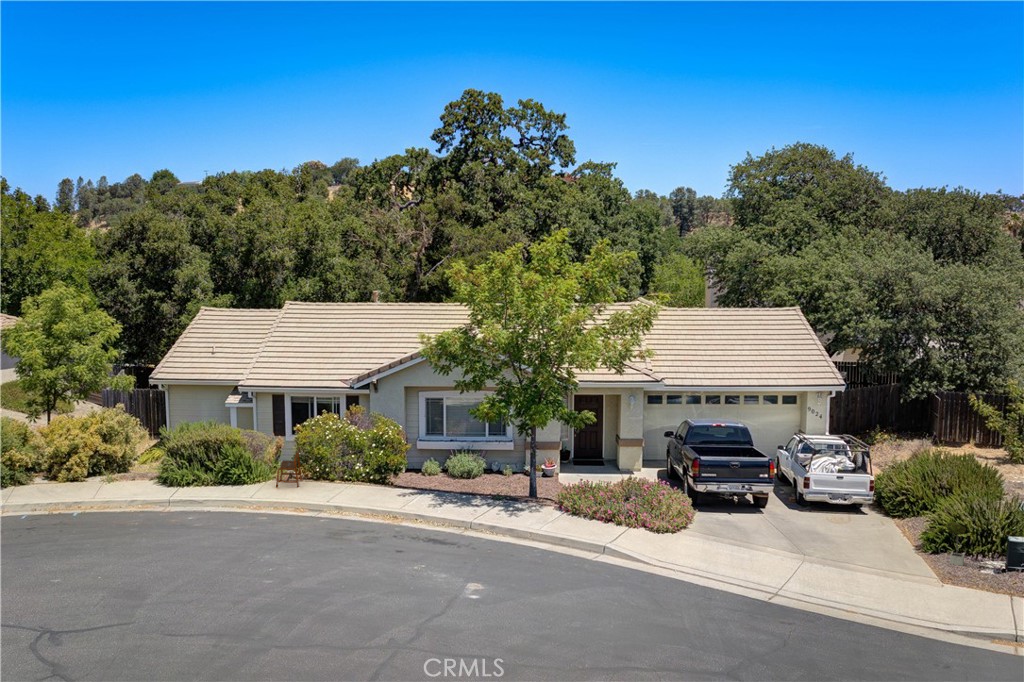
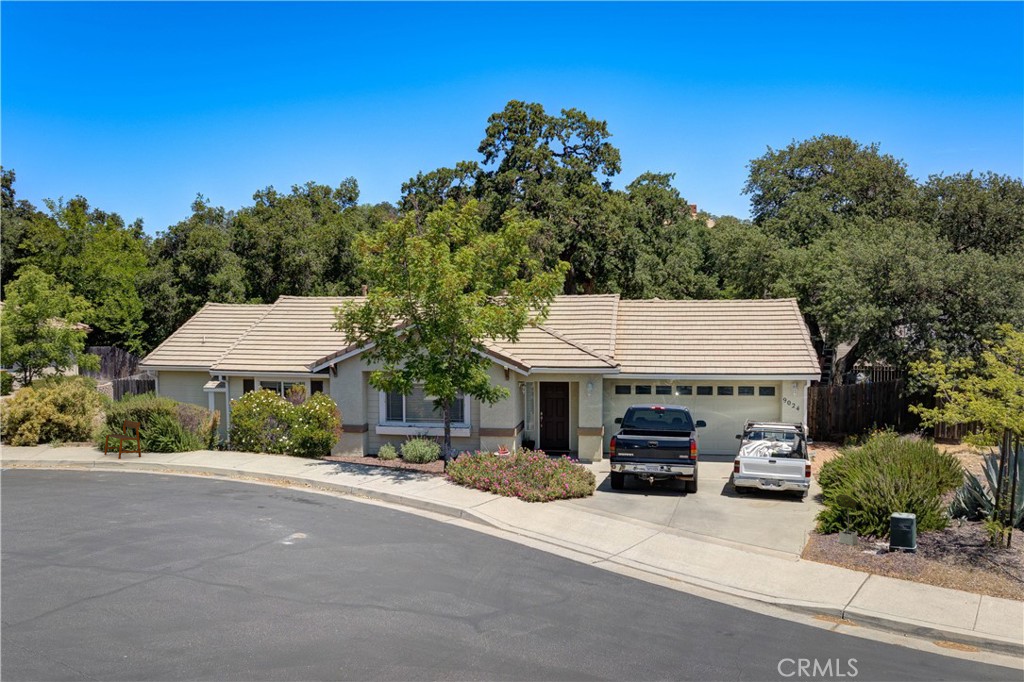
bench: present [276,447,302,488] -> present [104,420,141,459]

